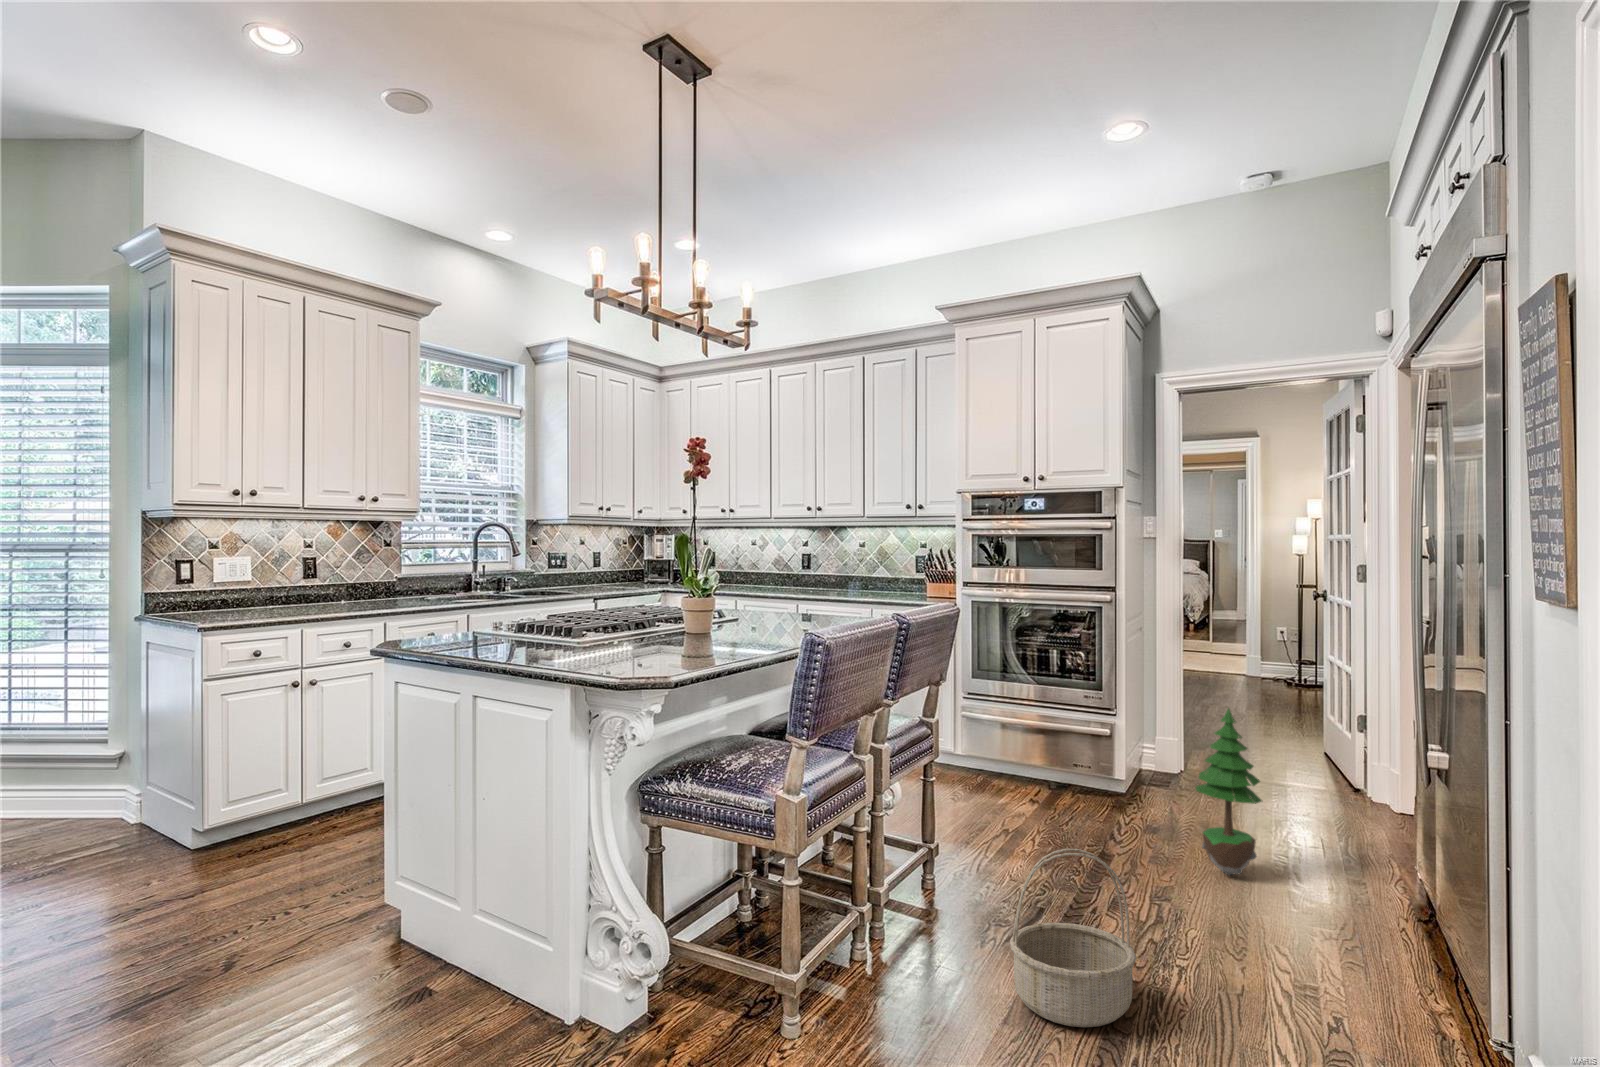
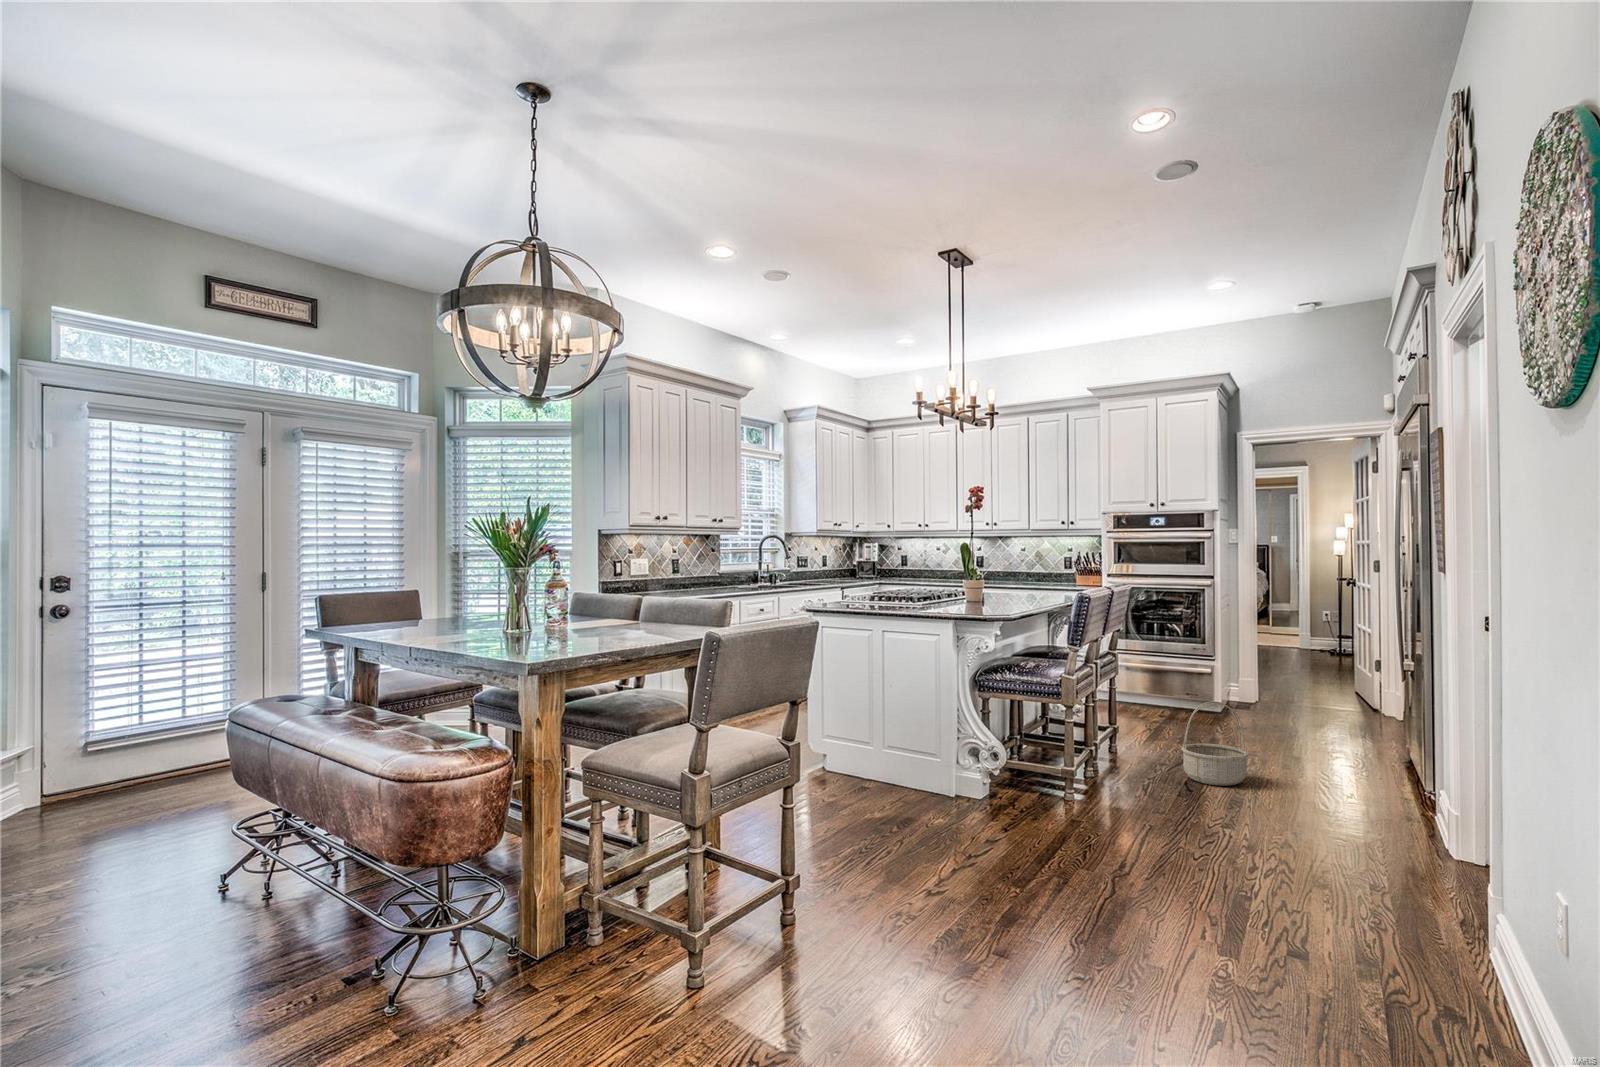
potted tree: present [1196,709,1262,876] -> none [1272,644,1313,742]

